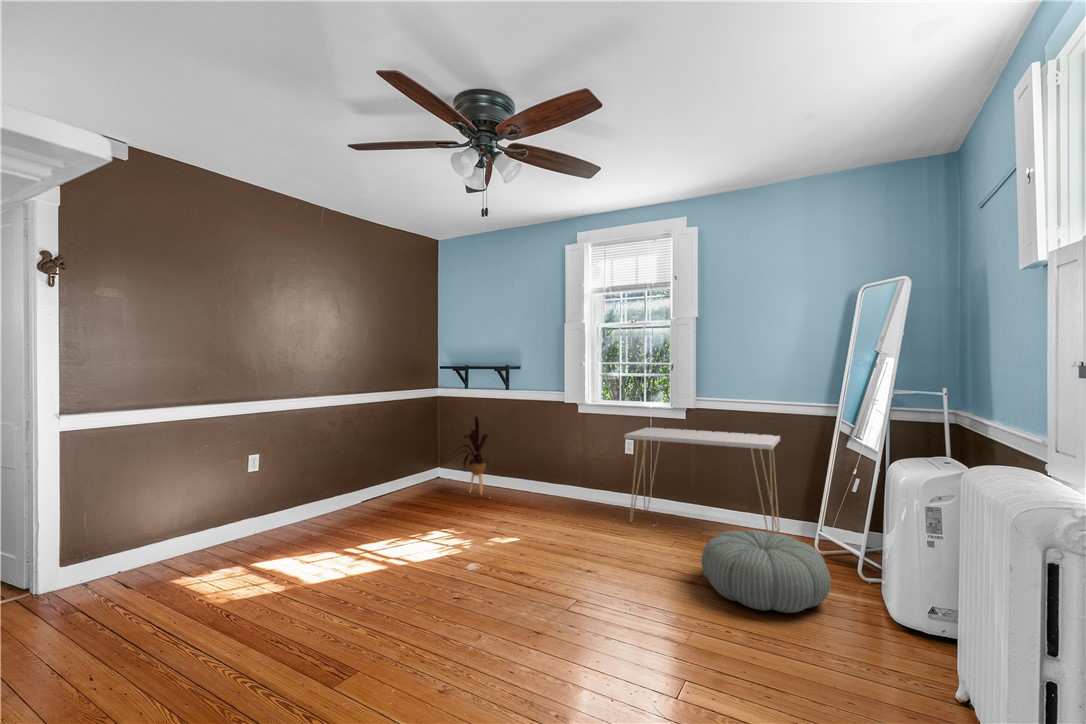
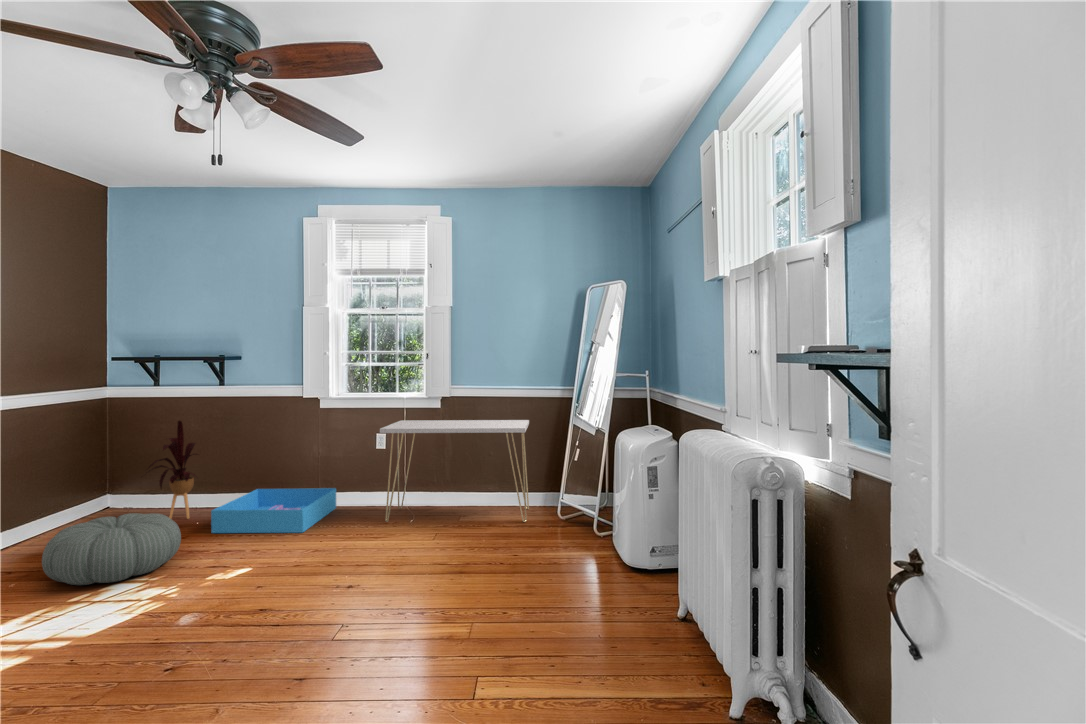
storage bin: none [493,477,591,520] -> present [211,488,336,533]
pouf: present [701,530,831,613] -> present [42,513,181,585]

